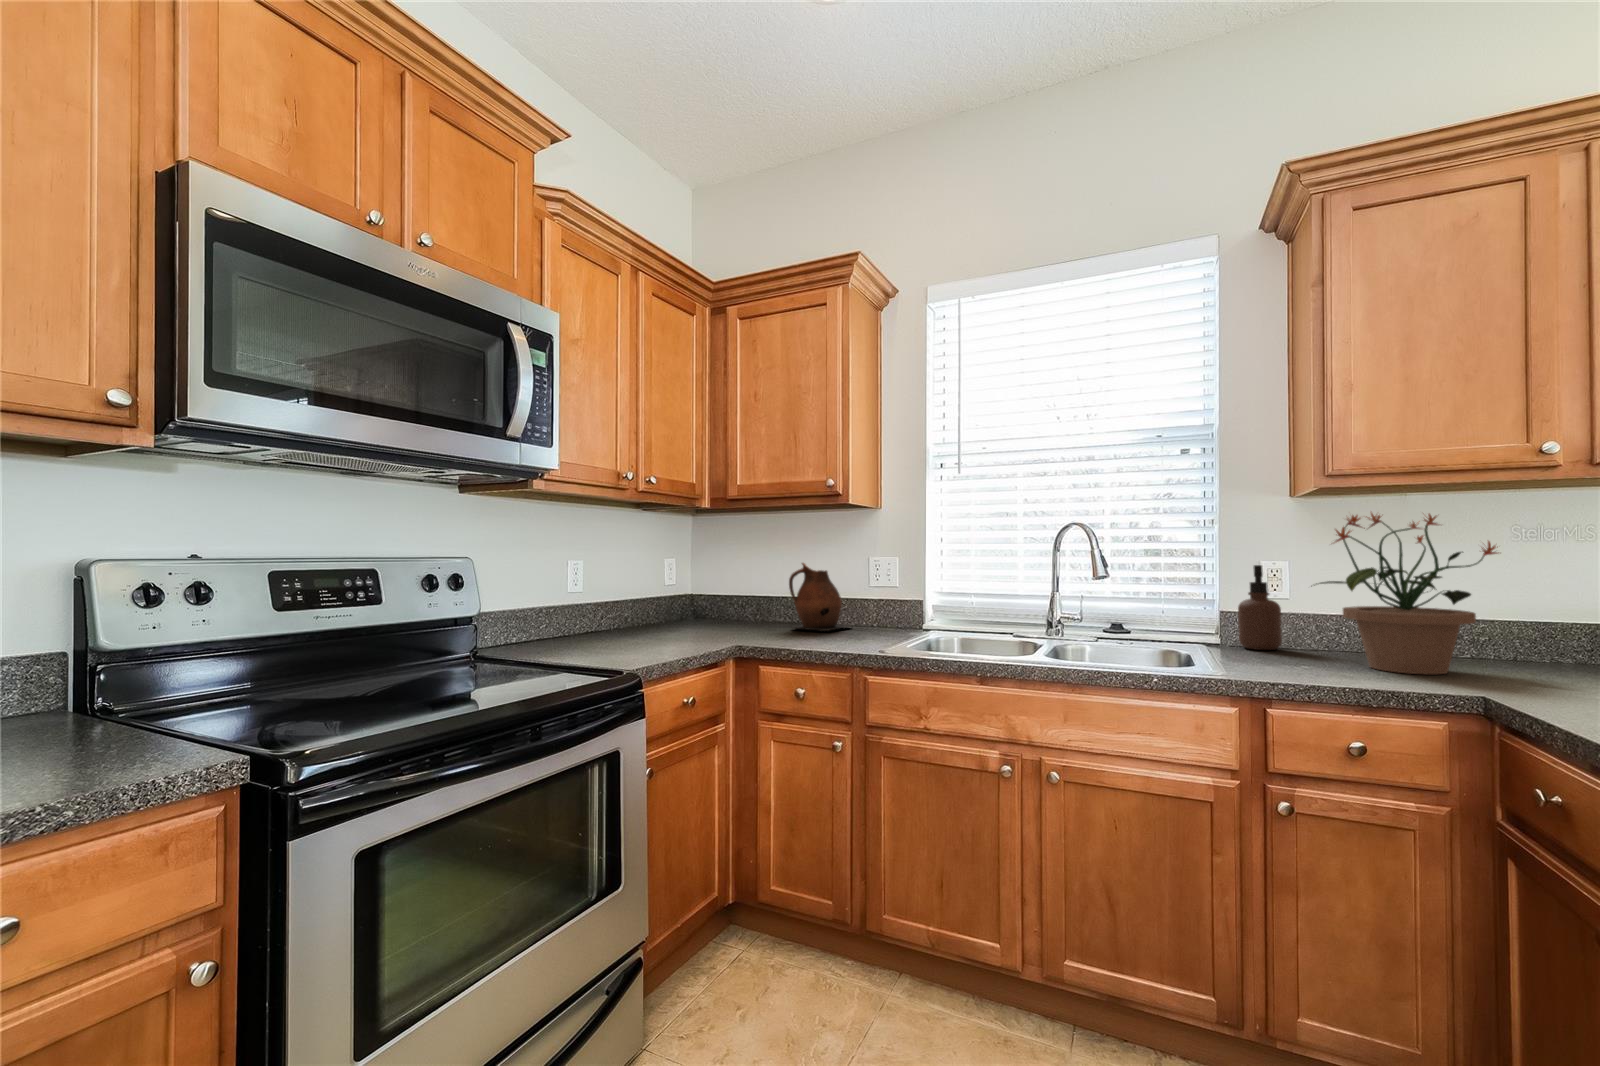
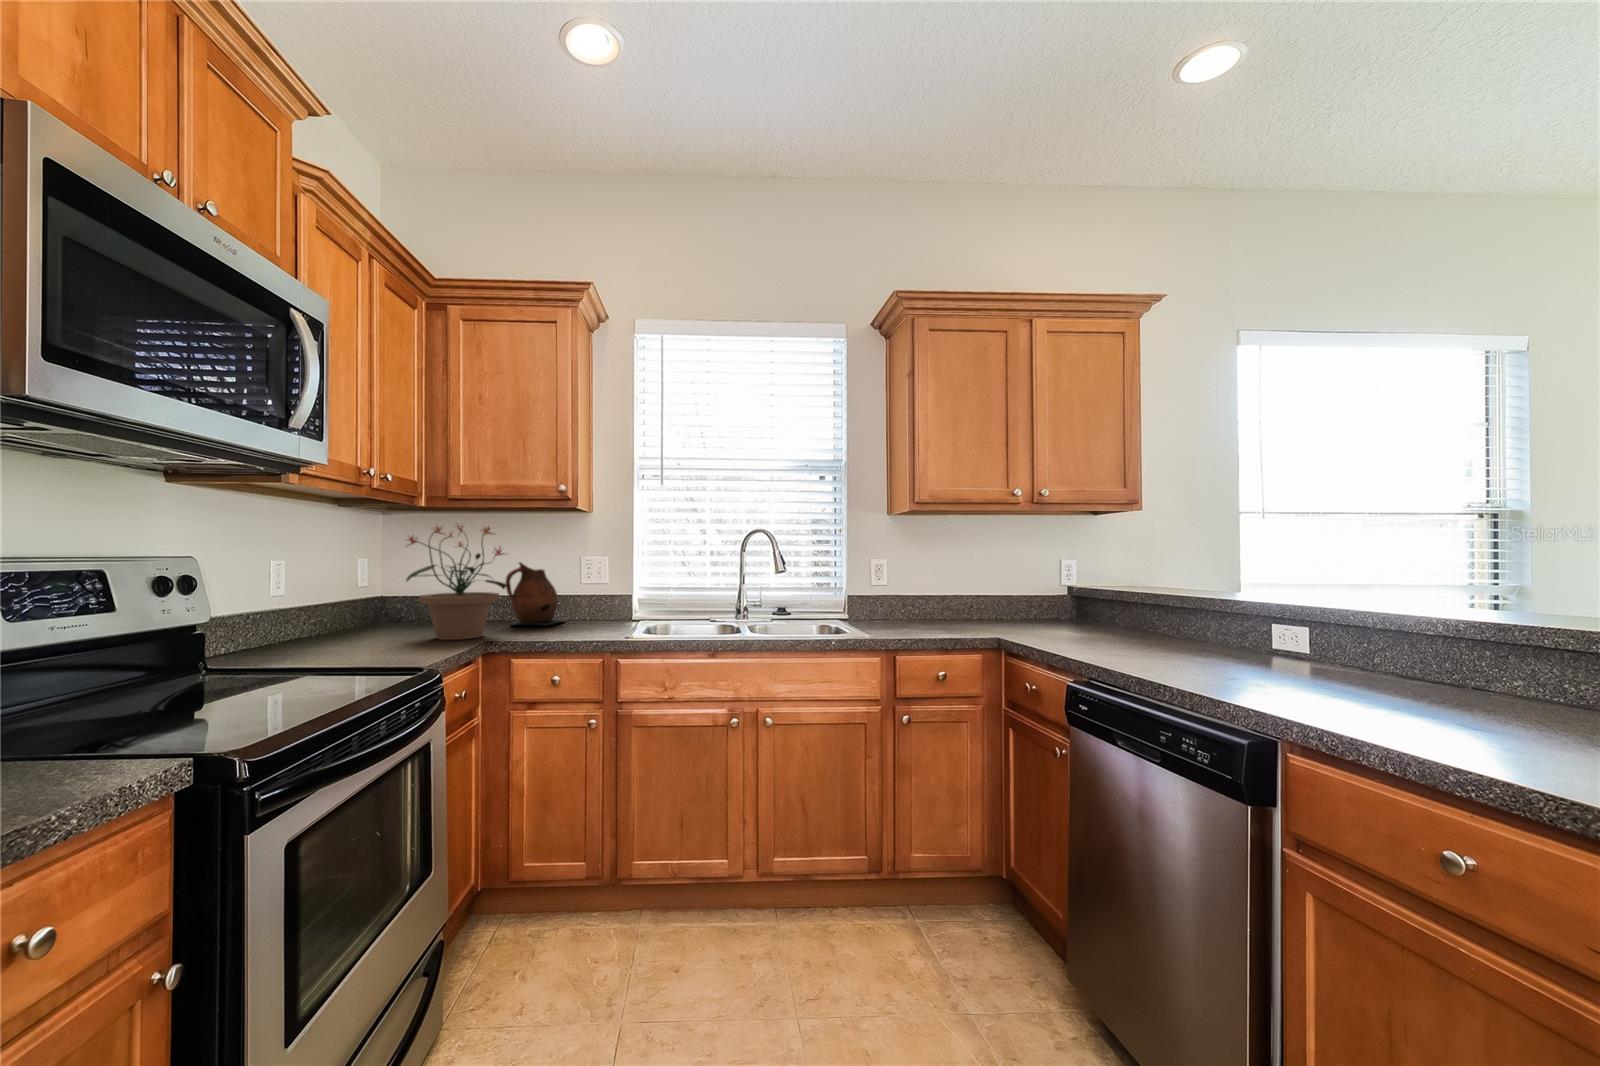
potted plant: present [1311,513,1499,674] -> present [407,525,506,640]
soap dispenser: present [1238,565,1282,650] -> none [861,562,886,620]

